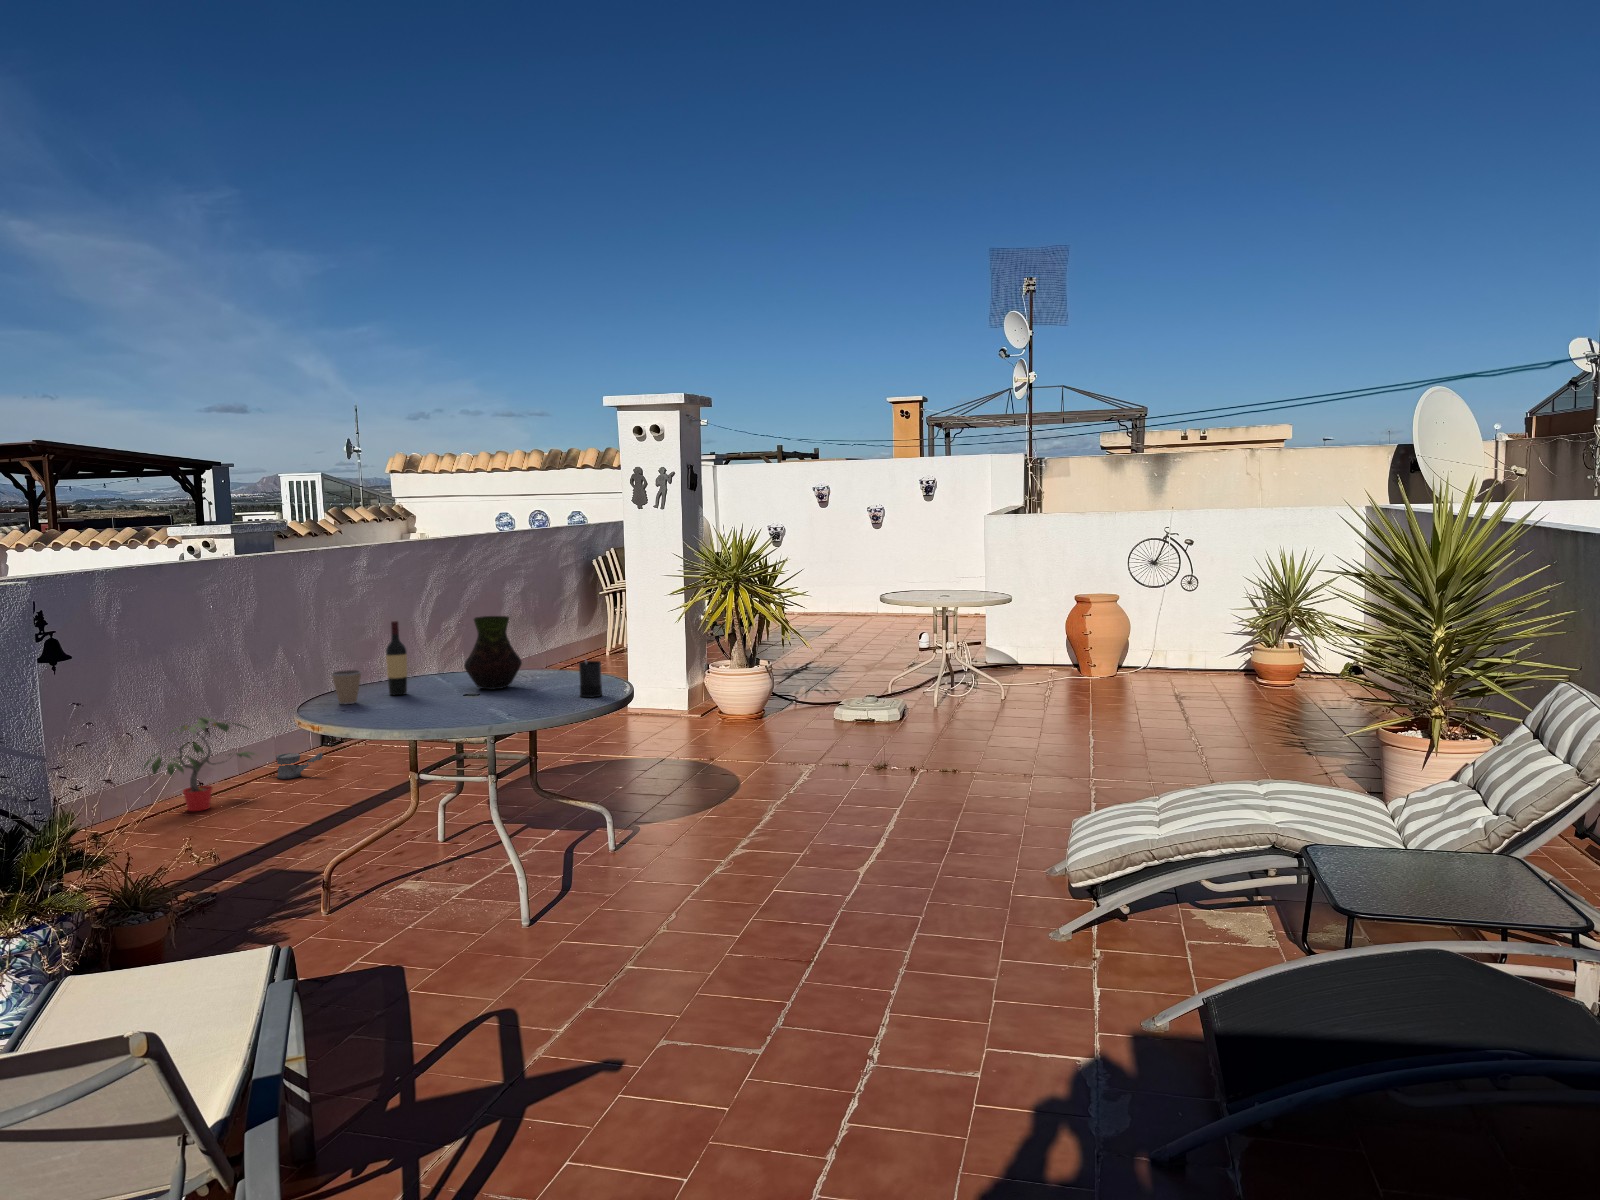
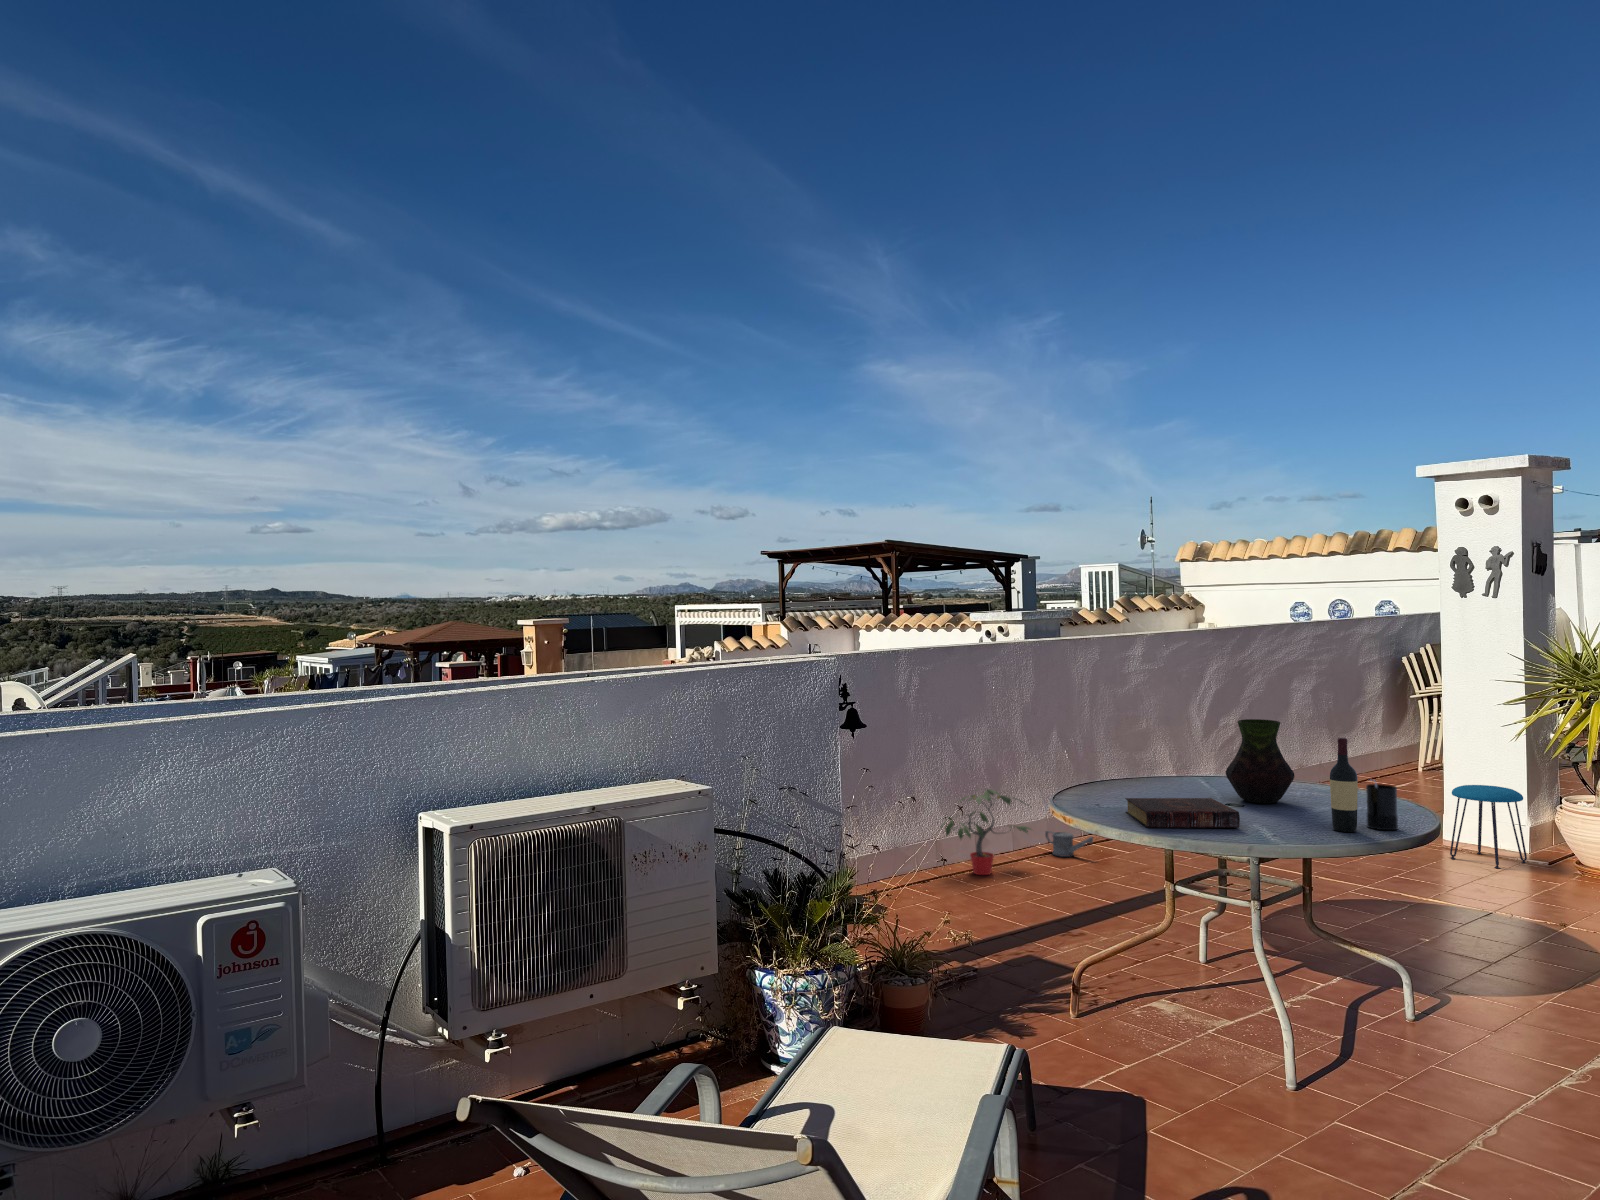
wine bottle: present [386,621,407,695] -> present [1330,738,1358,832]
stool: none [633,663,685,729] -> present [1450,785,1527,868]
coffee cup: present [332,670,361,704] -> none [1084,765,1114,801]
book: none [376,688,482,720] -> present [1125,798,1240,828]

